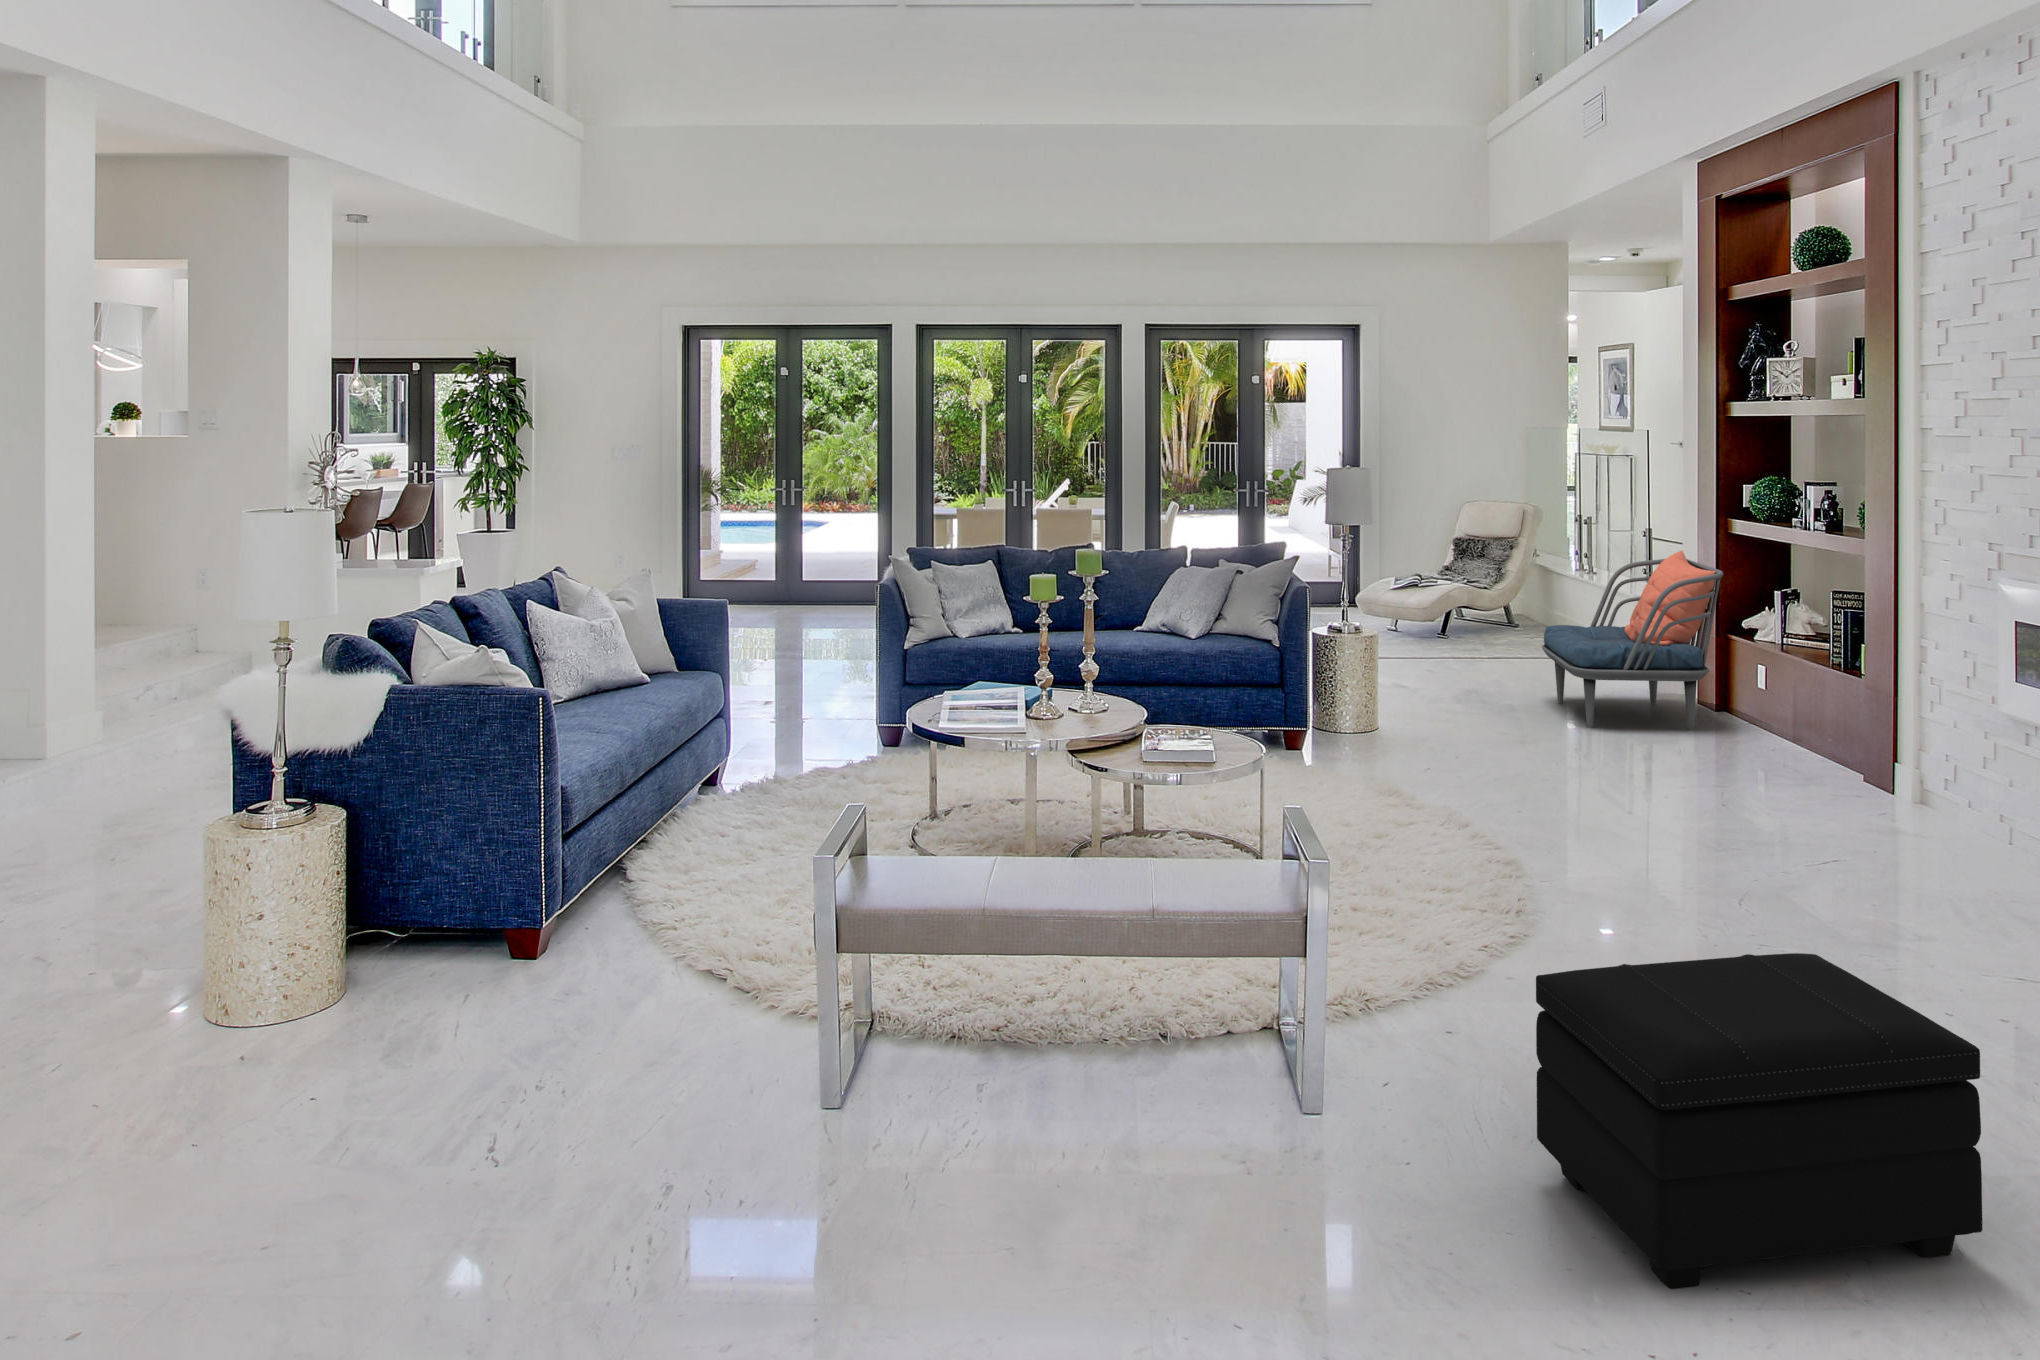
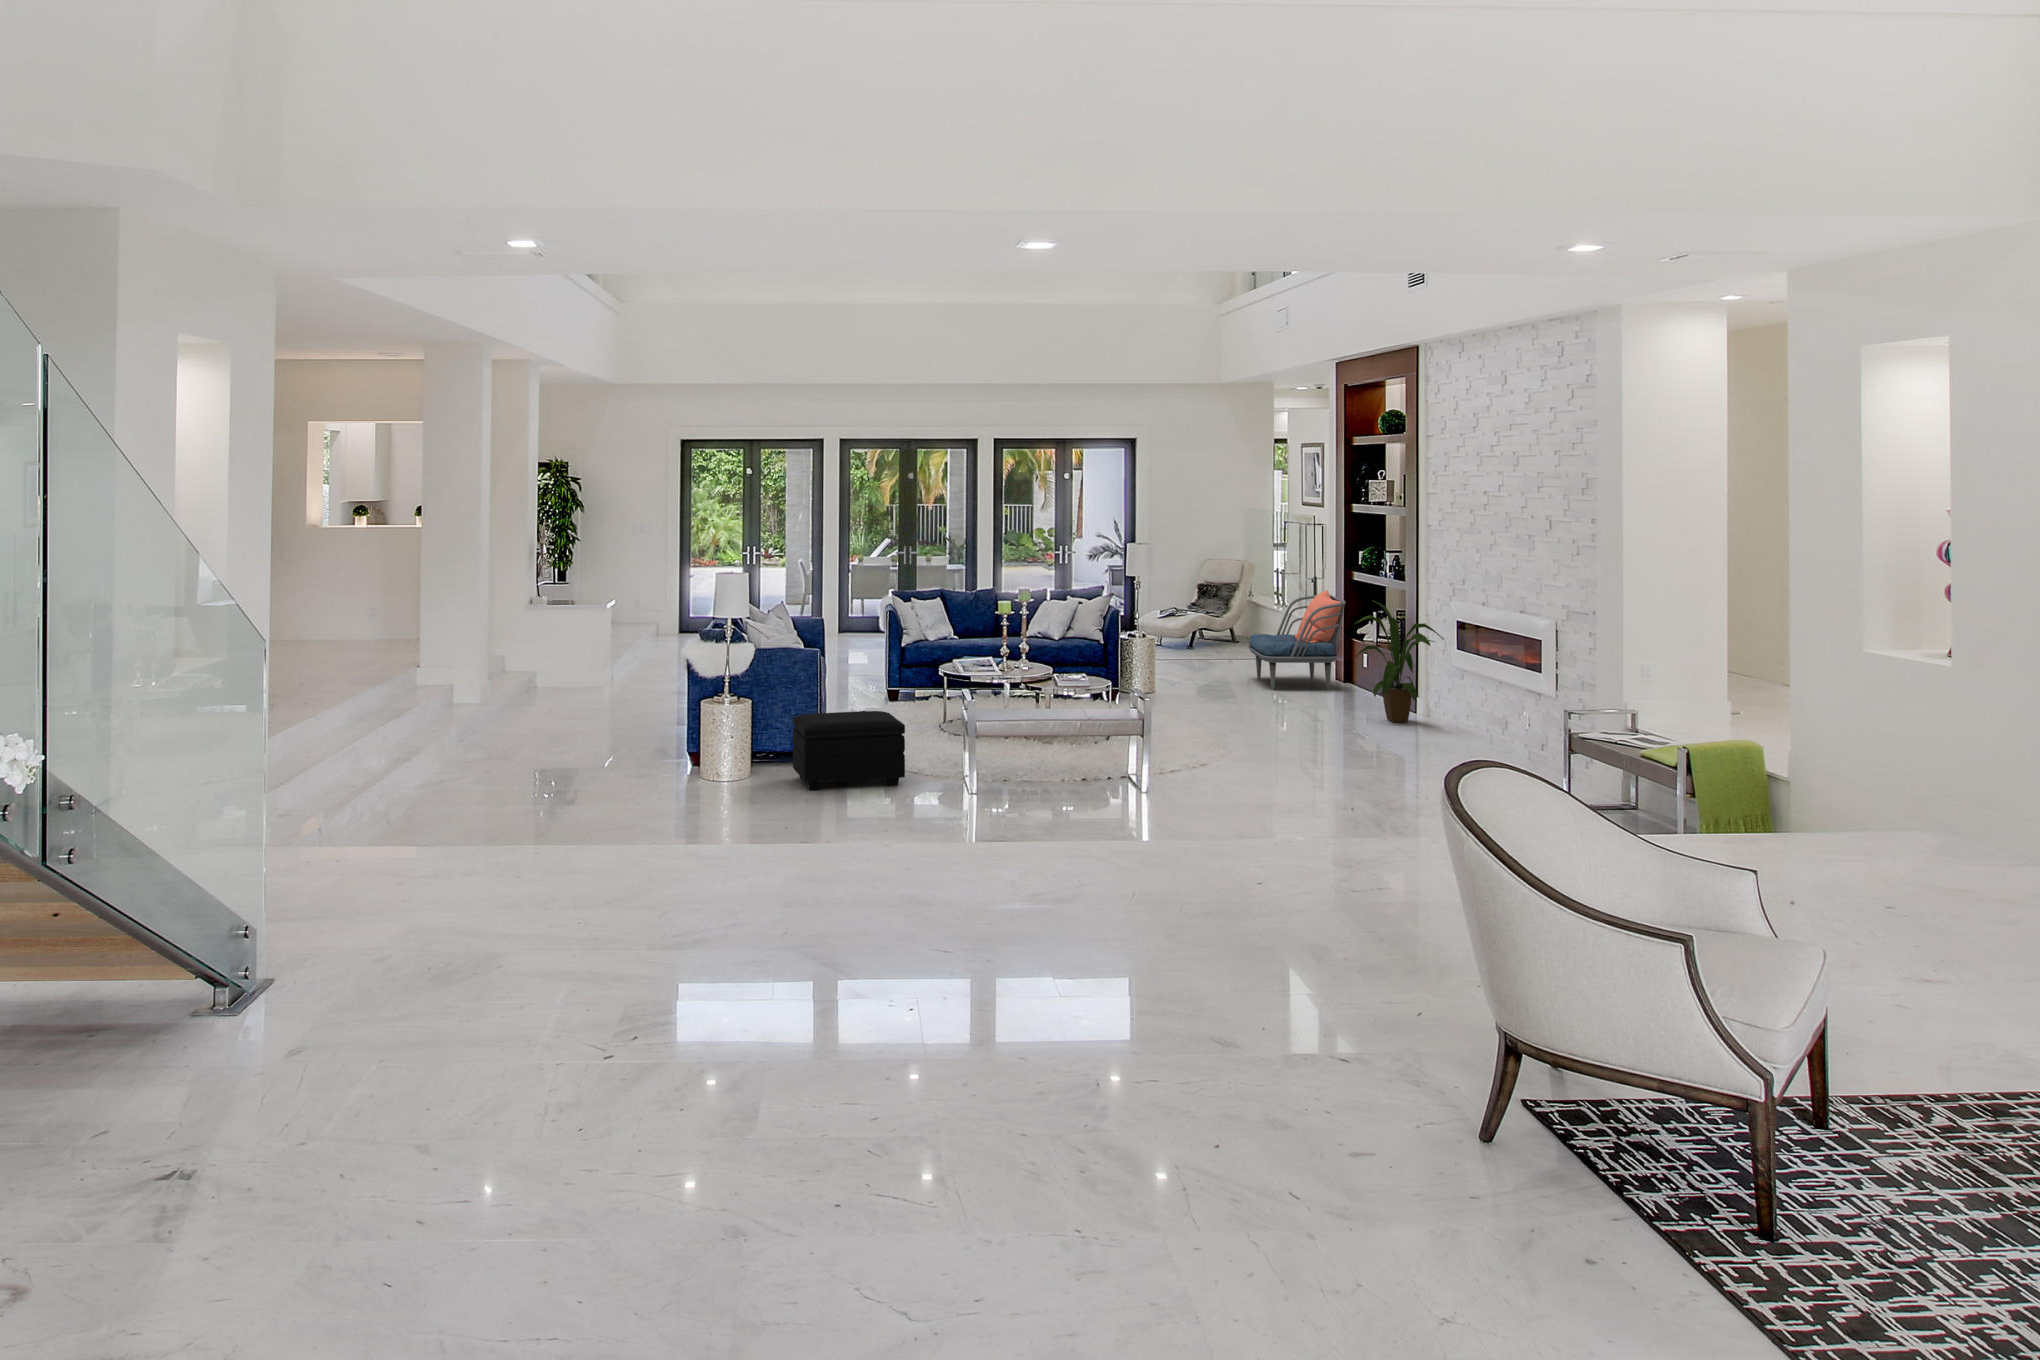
house plant: none [1771,573,1981,827] -> present [1353,601,1444,722]
footstool: present [1536,953,1983,1289] -> present [793,711,905,790]

